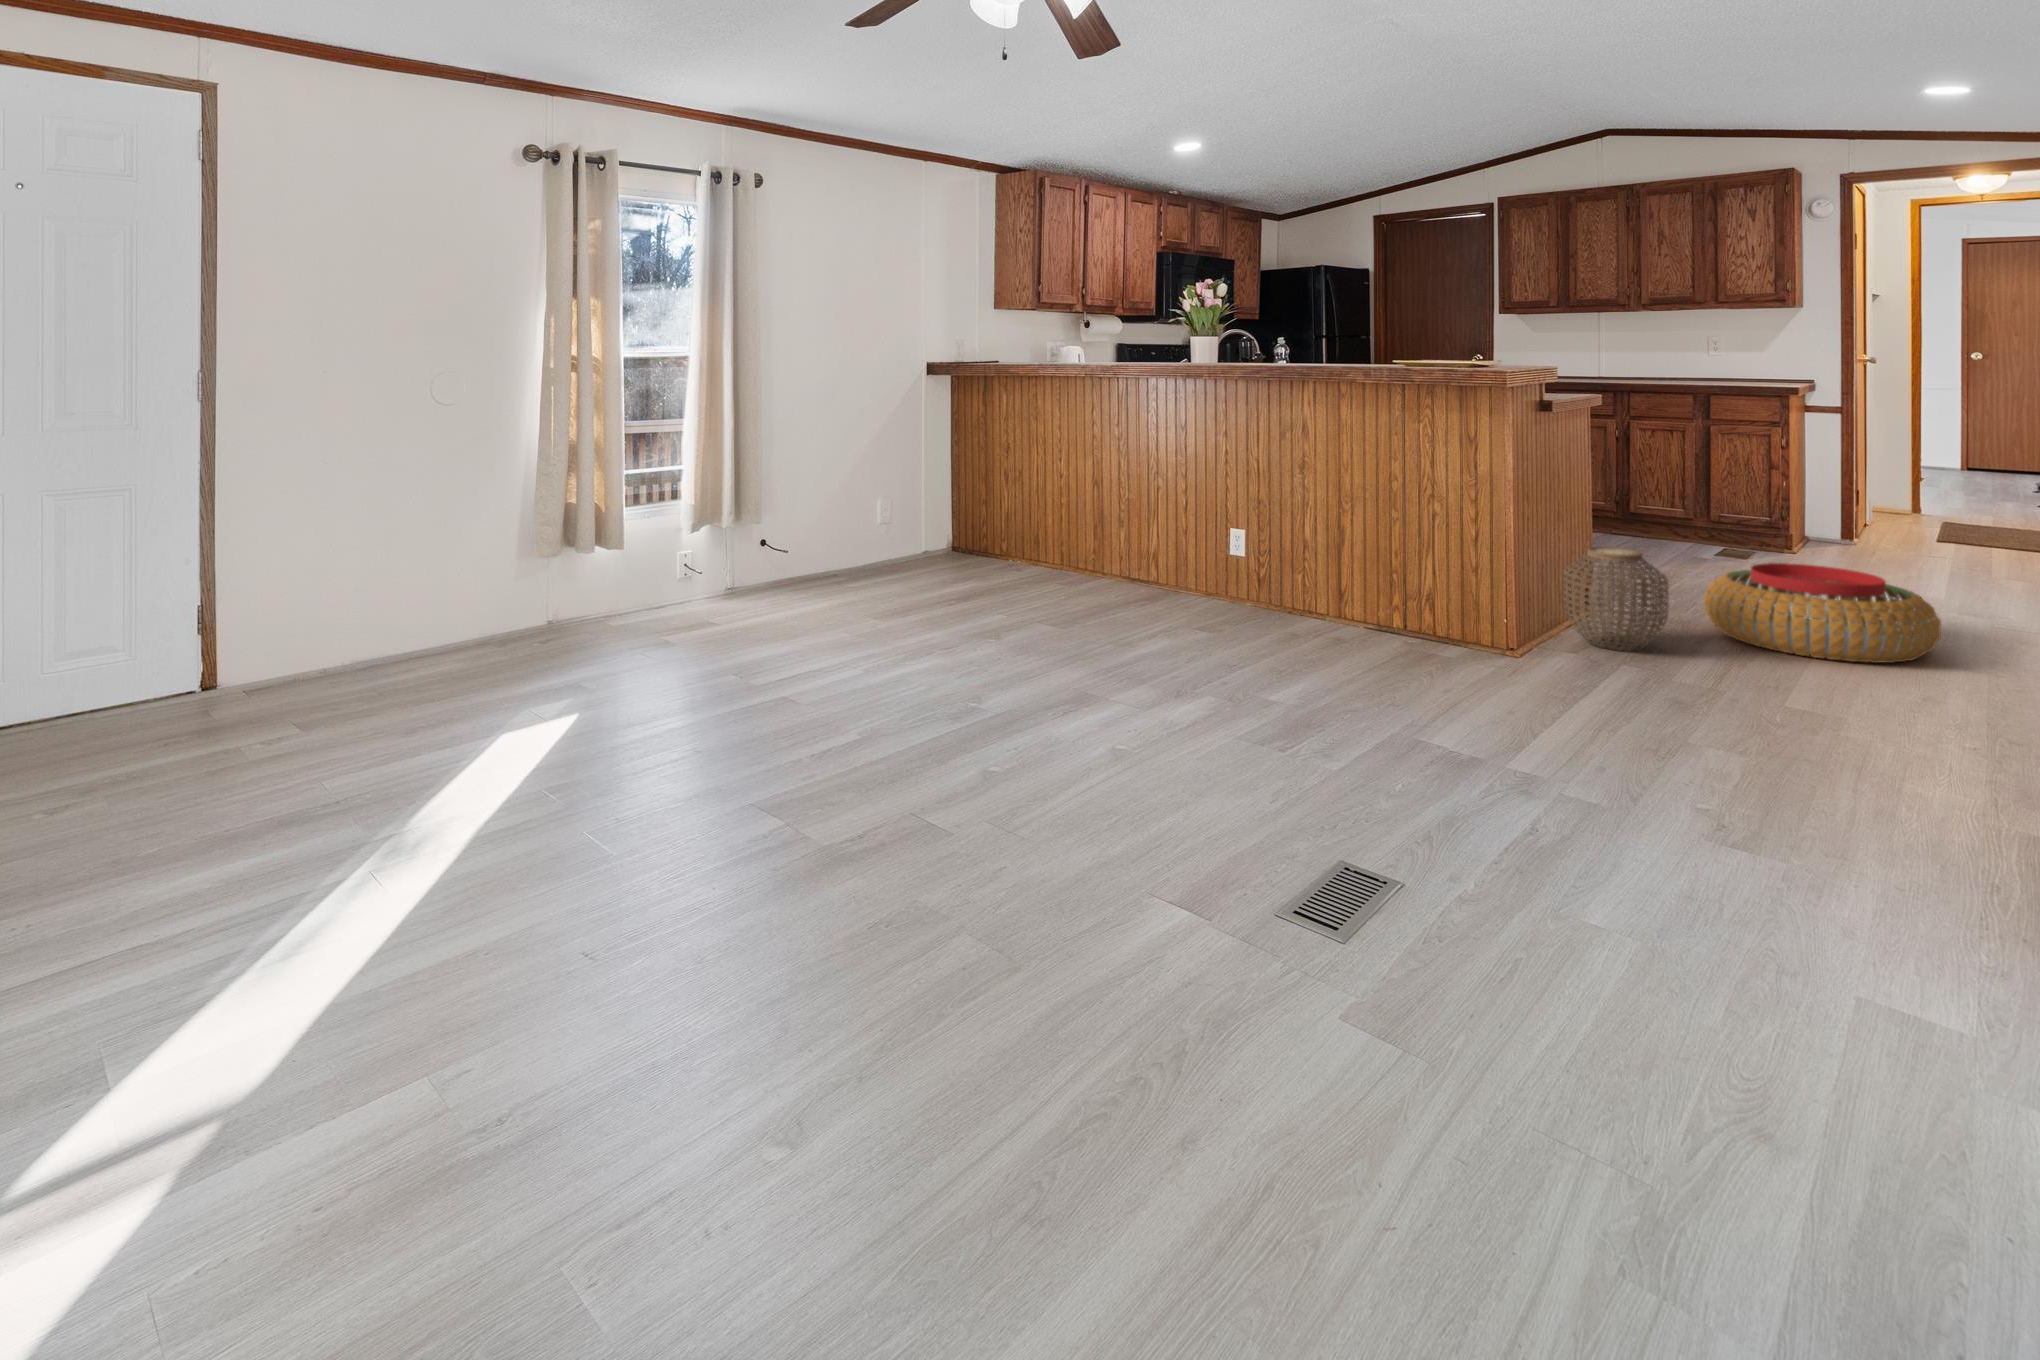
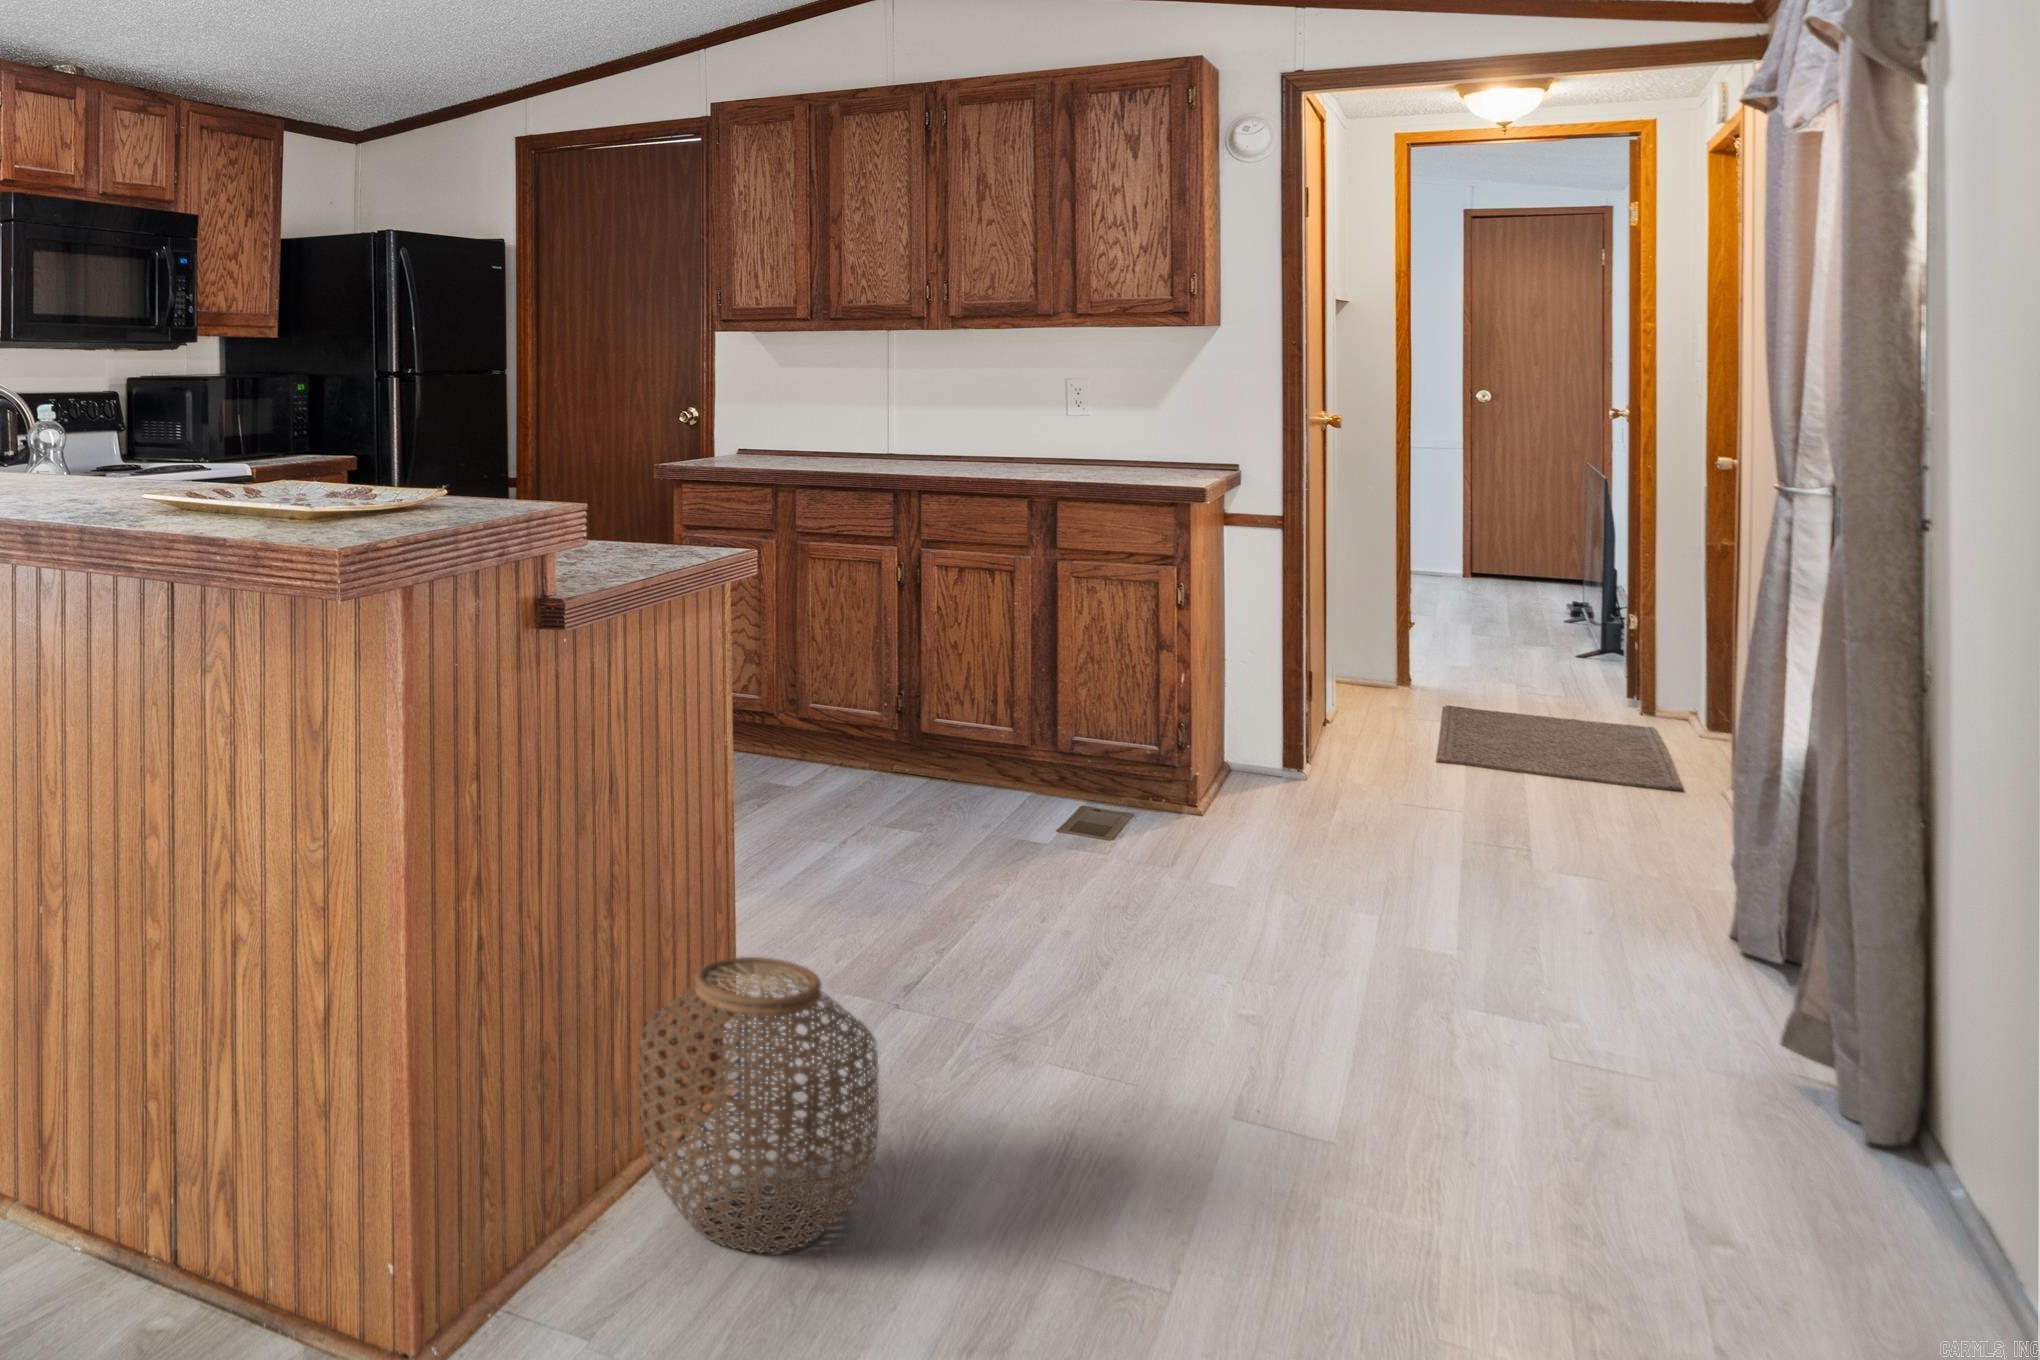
pouf: present [1704,563,1941,663] -> none [982,944,1471,1242]

